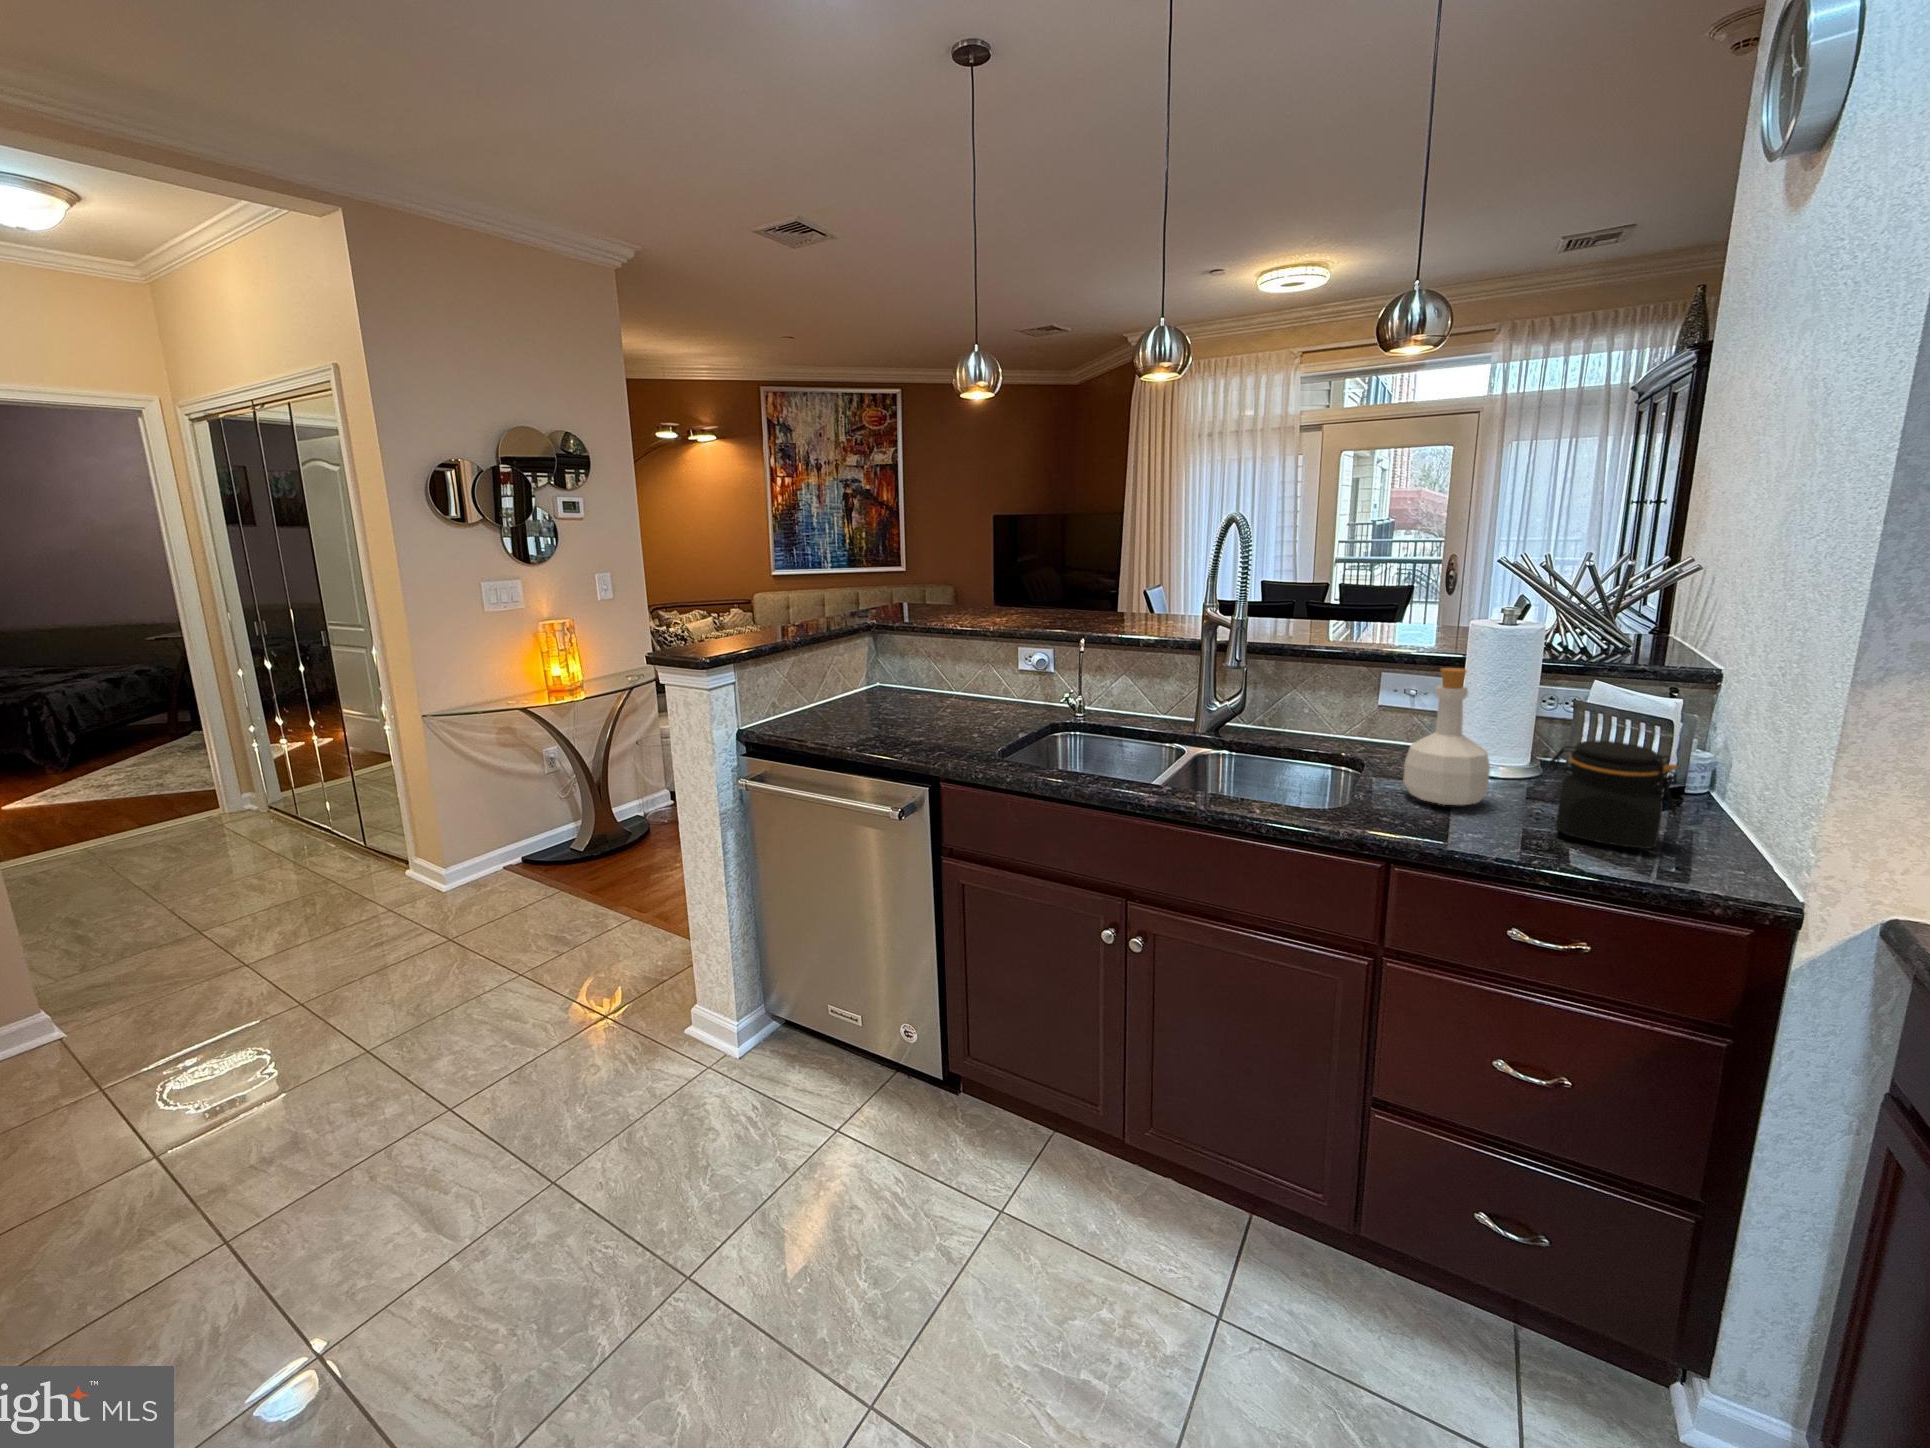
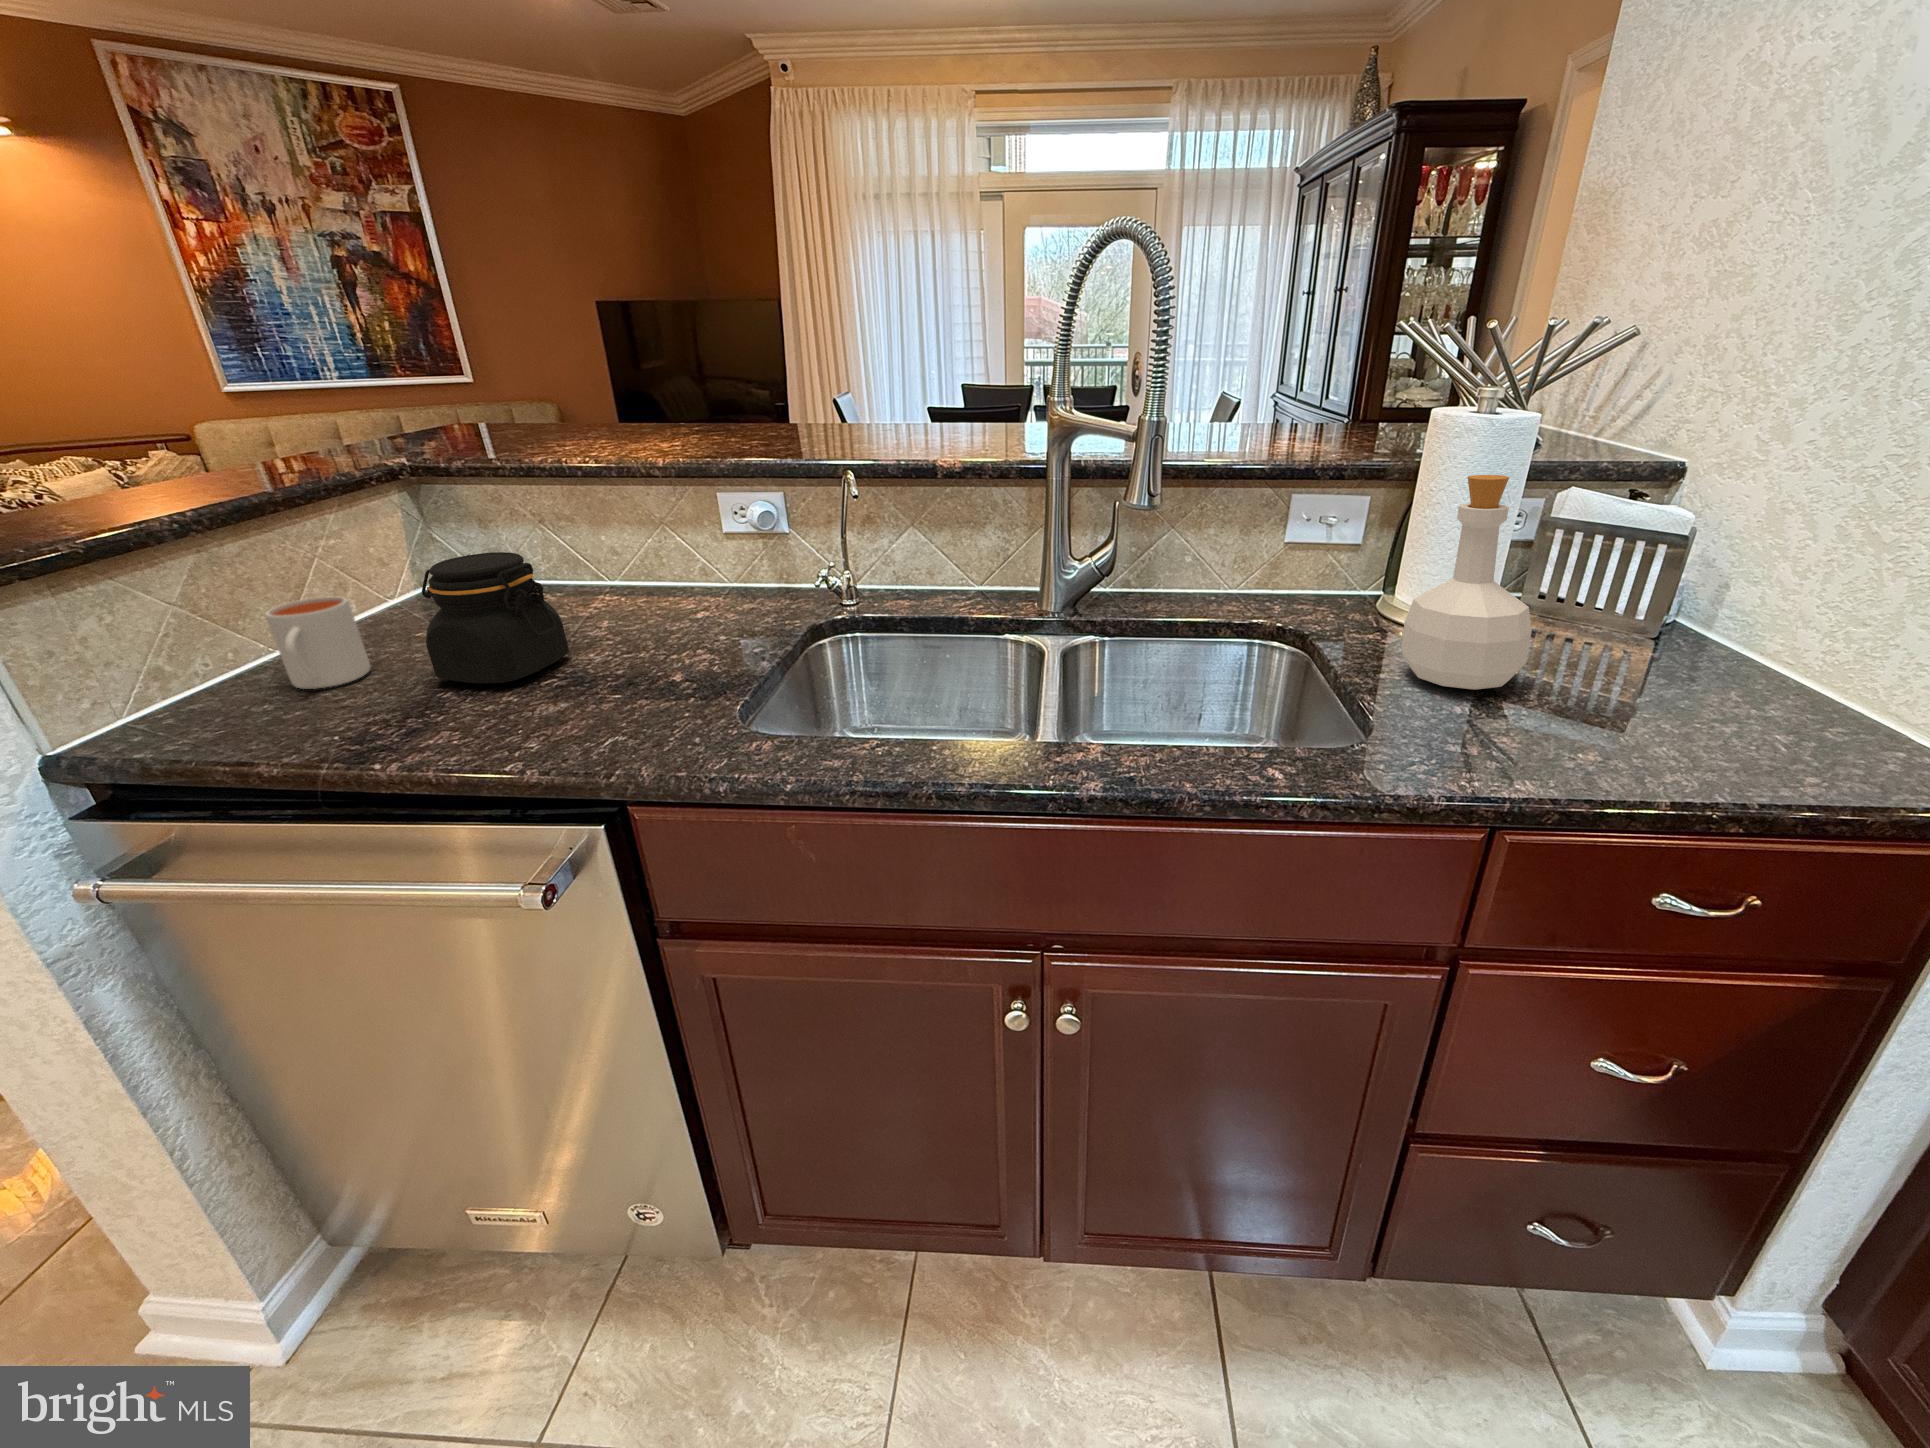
mug: none [814,681,846,722] -> present [265,596,370,689]
jar: present [1548,741,1678,849] -> present [422,552,569,683]

